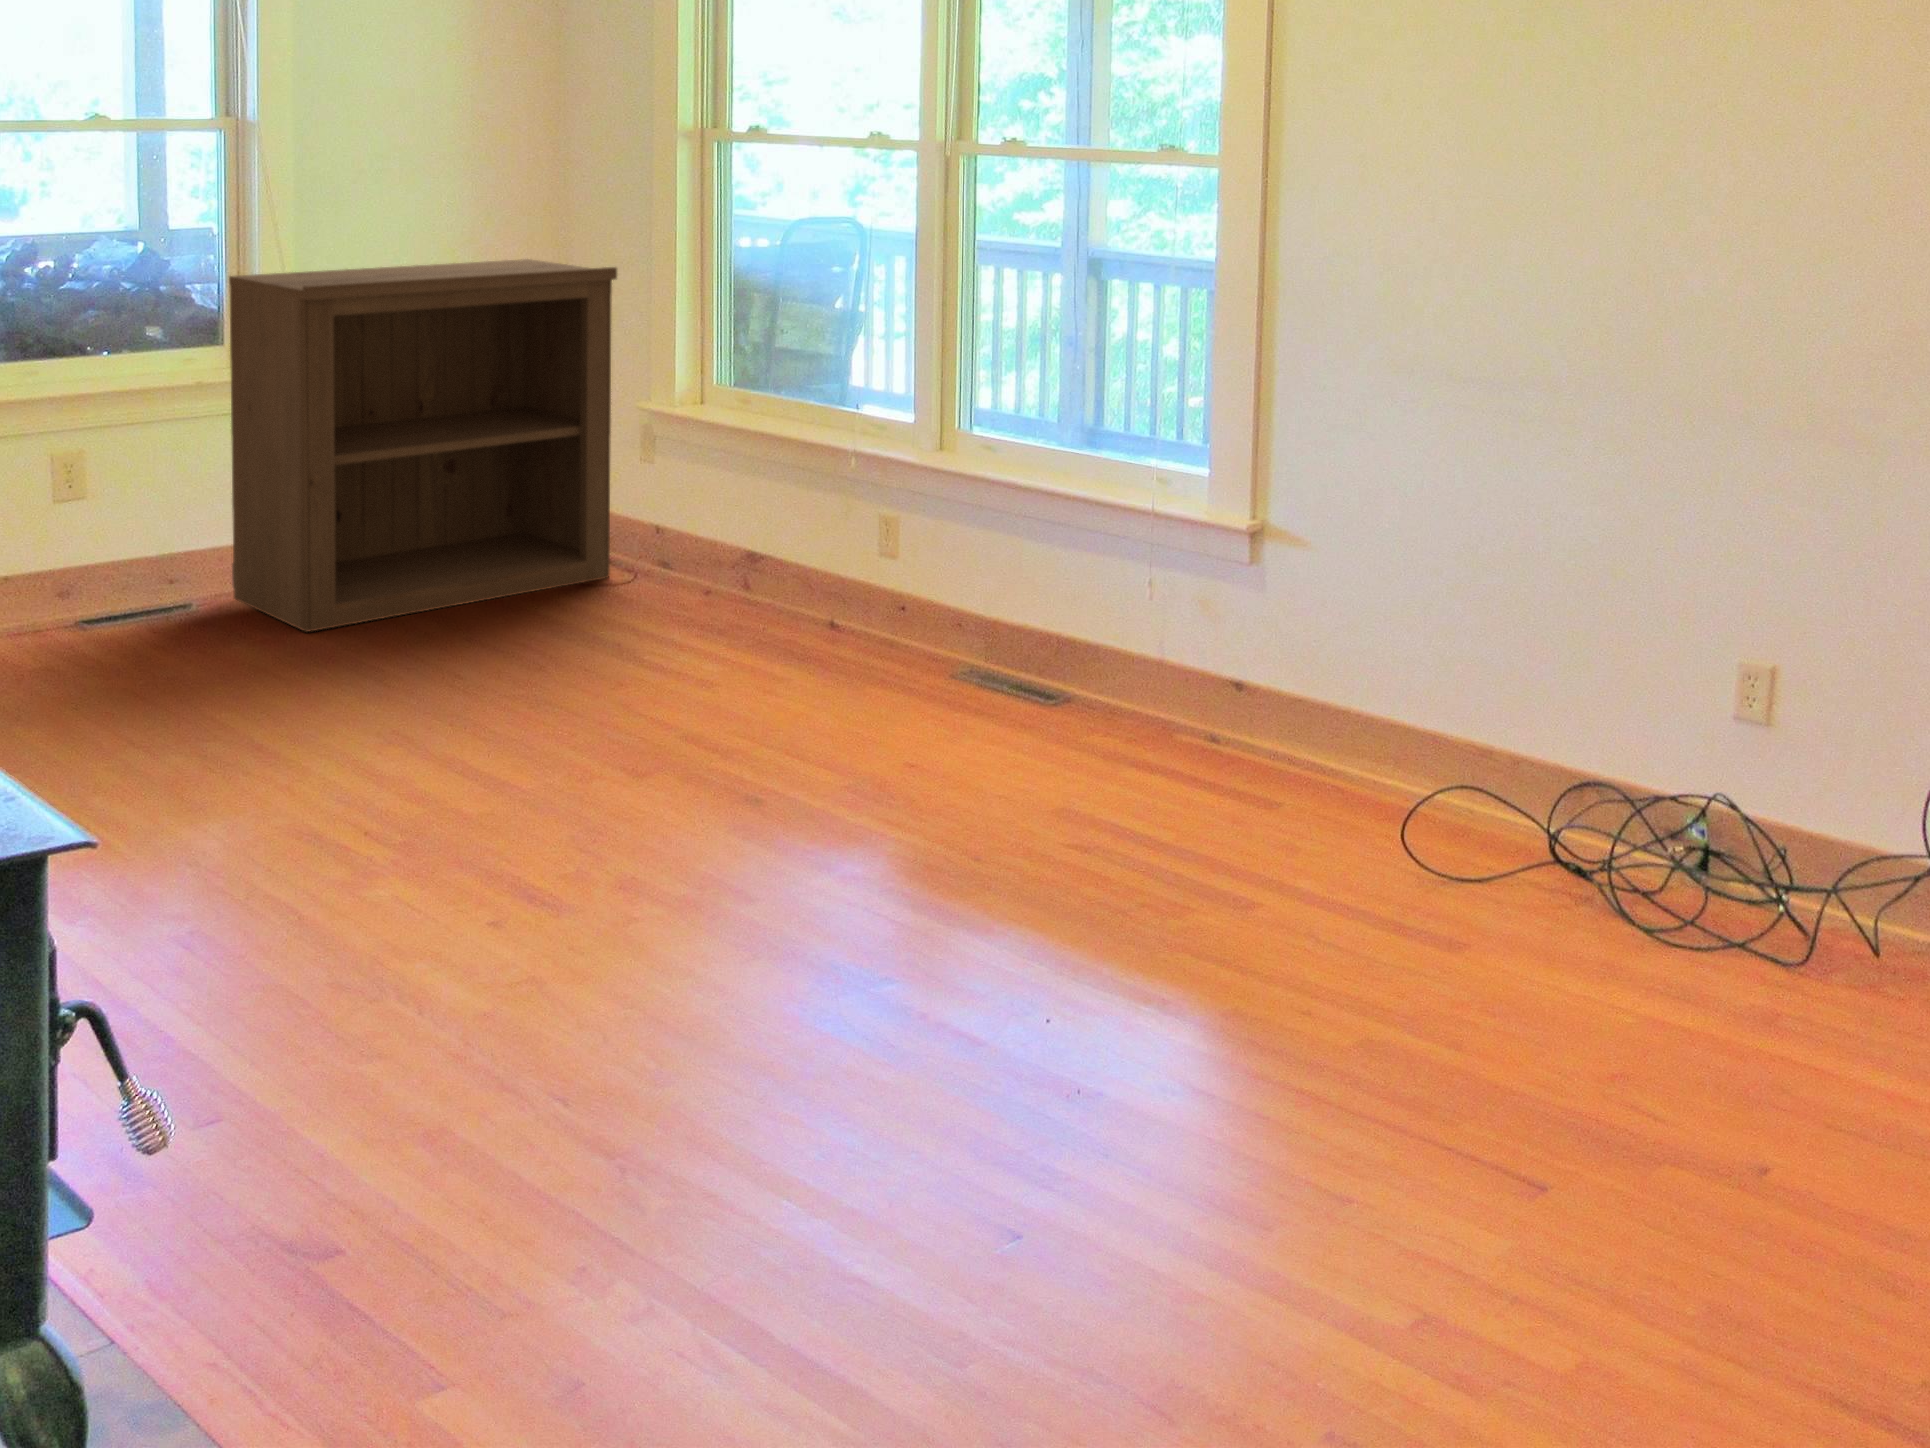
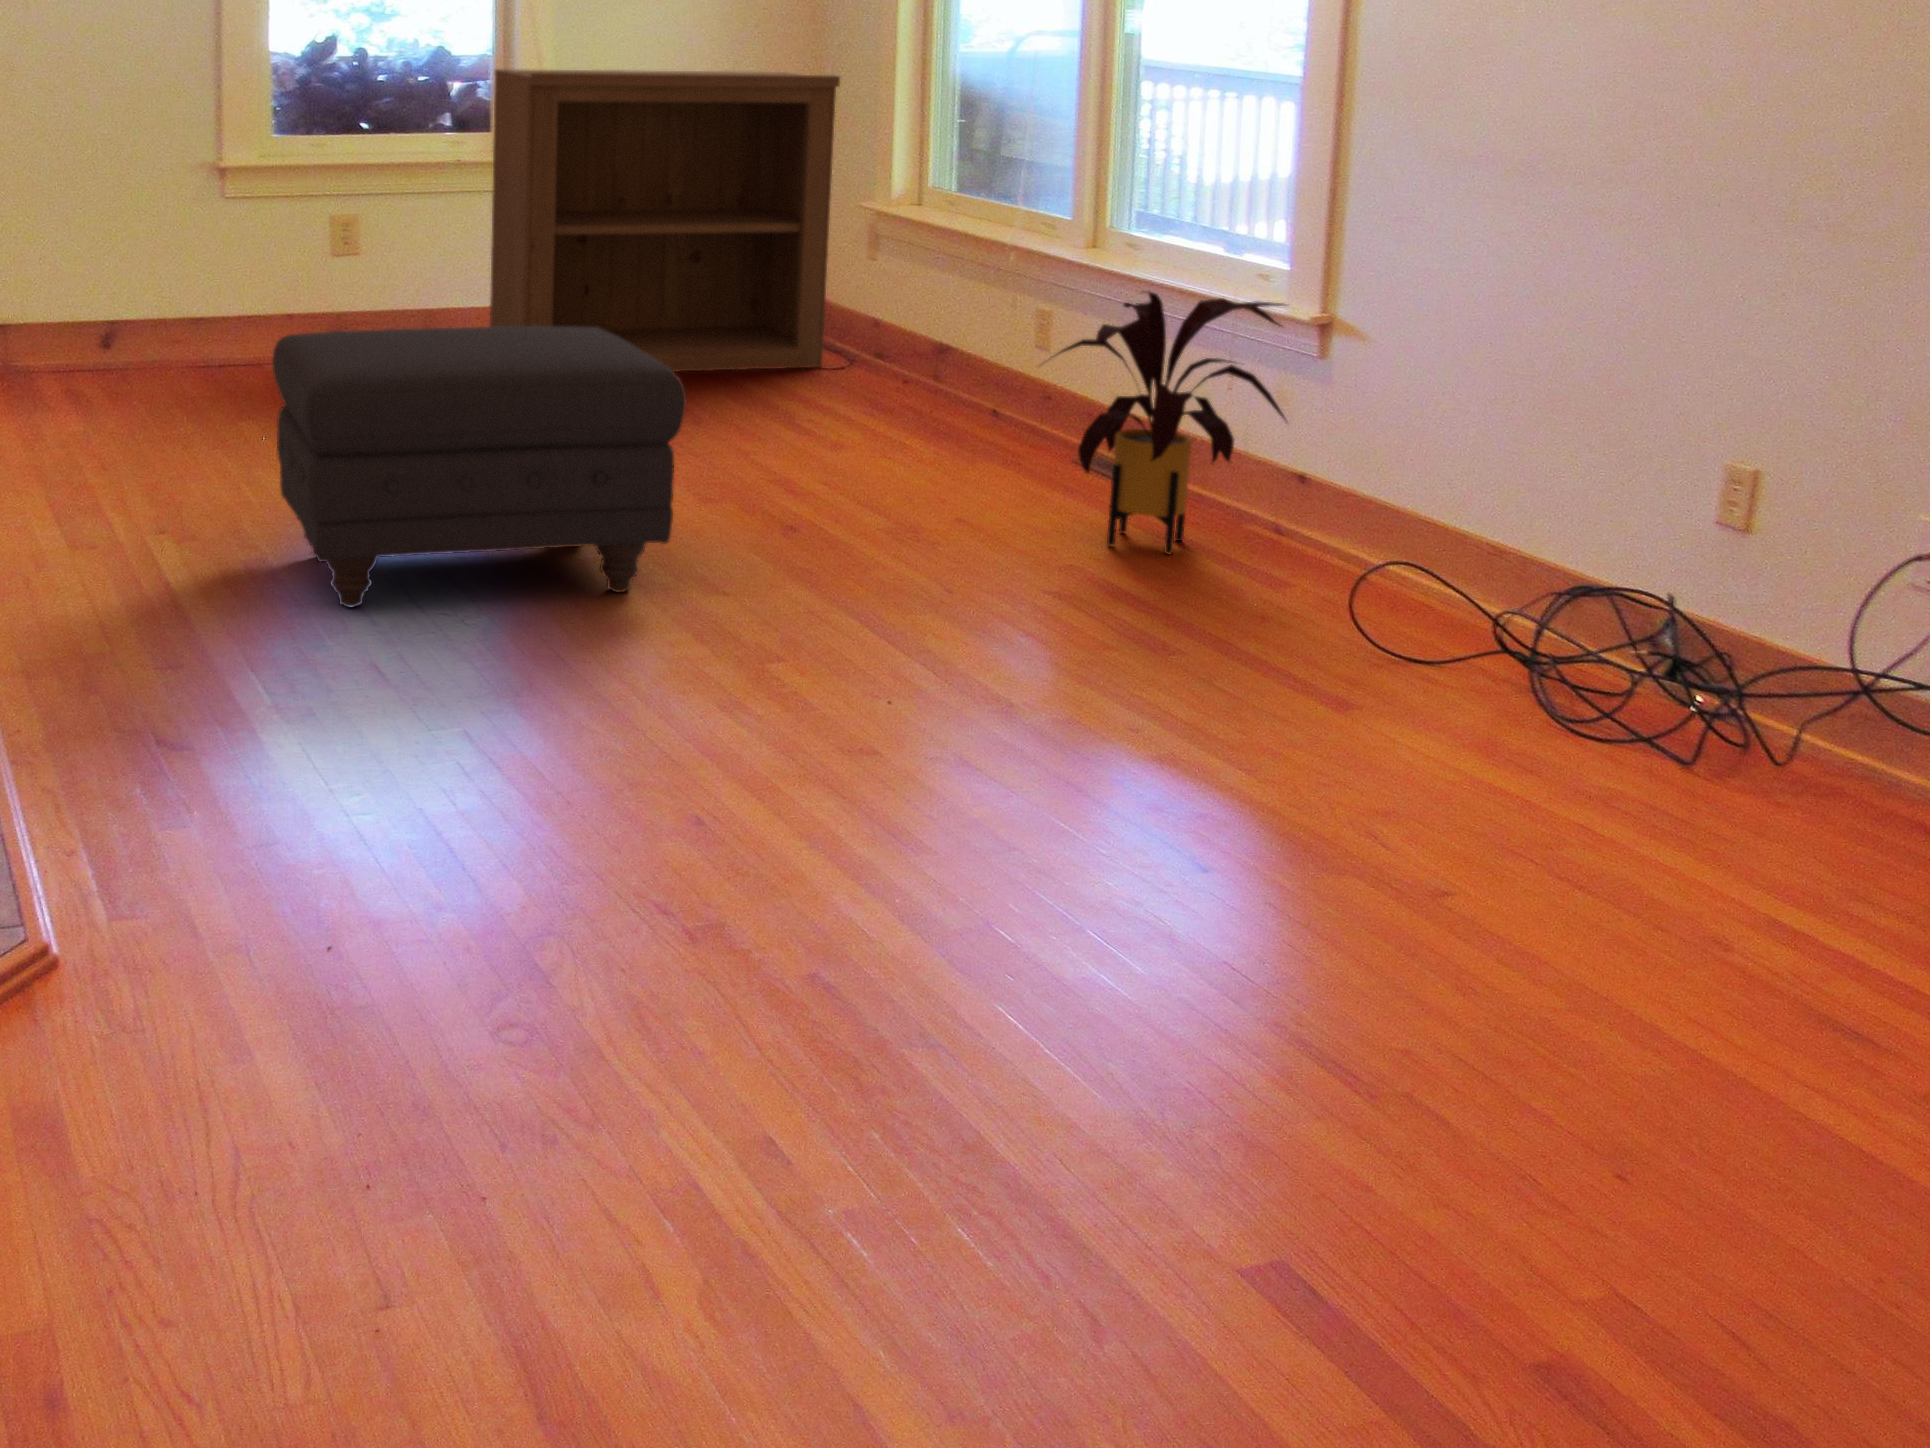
house plant: none [1011,512,1273,786] -> present [1041,292,1286,554]
ottoman: none [232,623,775,1042] -> present [272,326,686,607]

